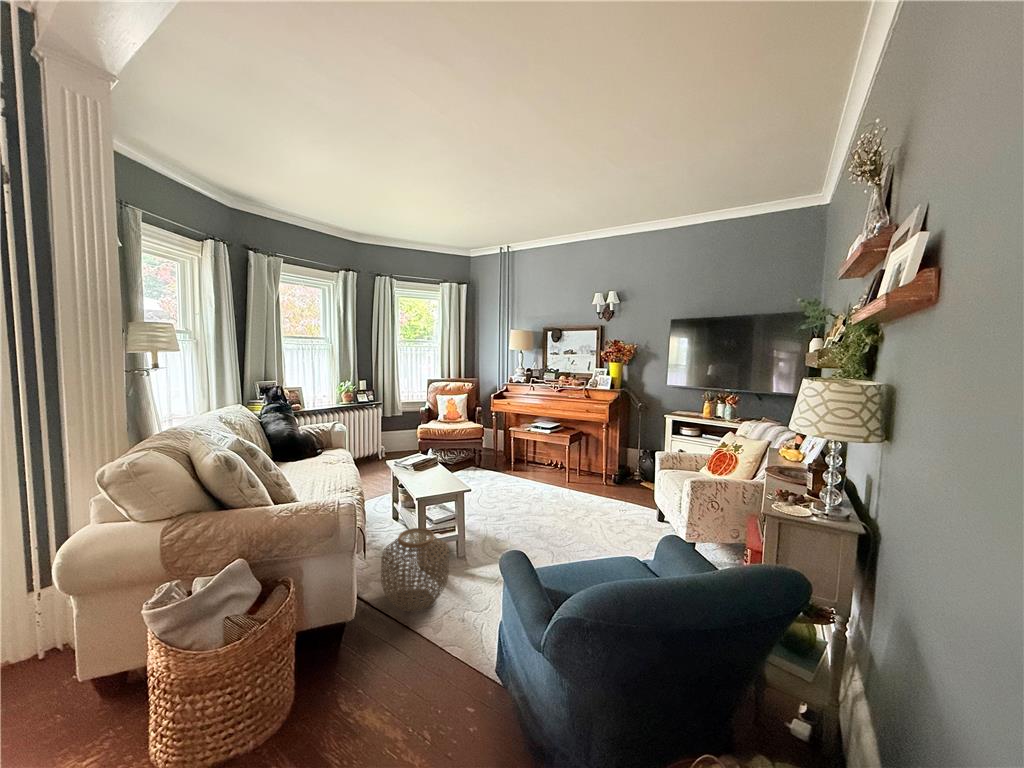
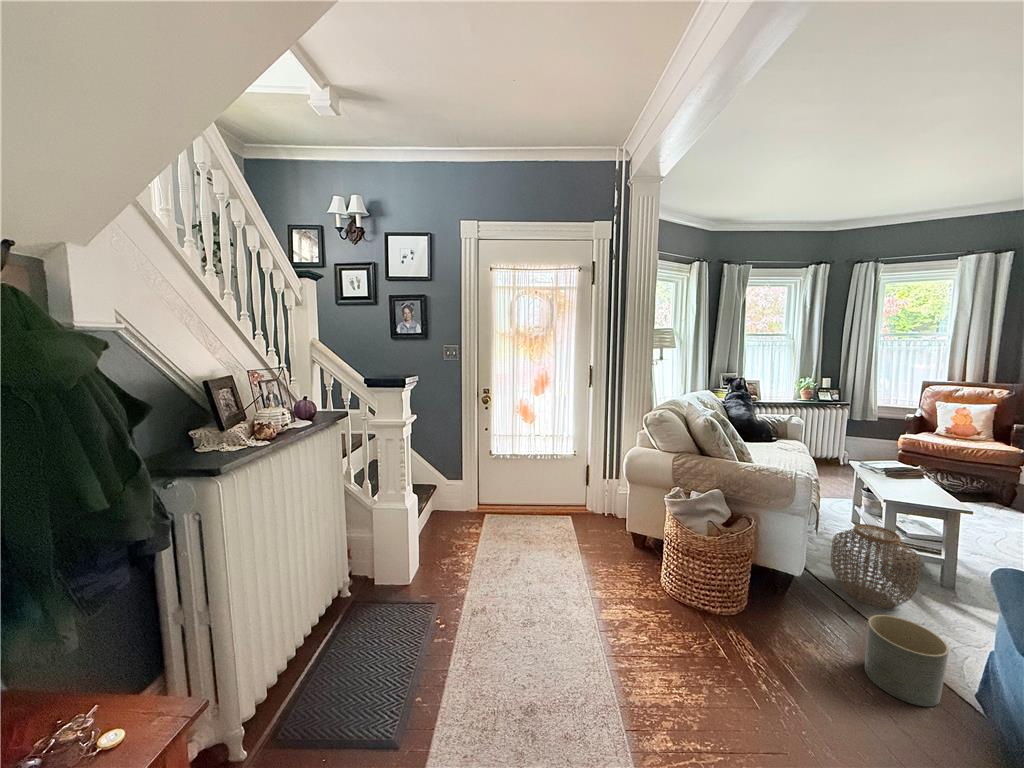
planter: none [422,628,483,726] -> present [865,615,949,707]

